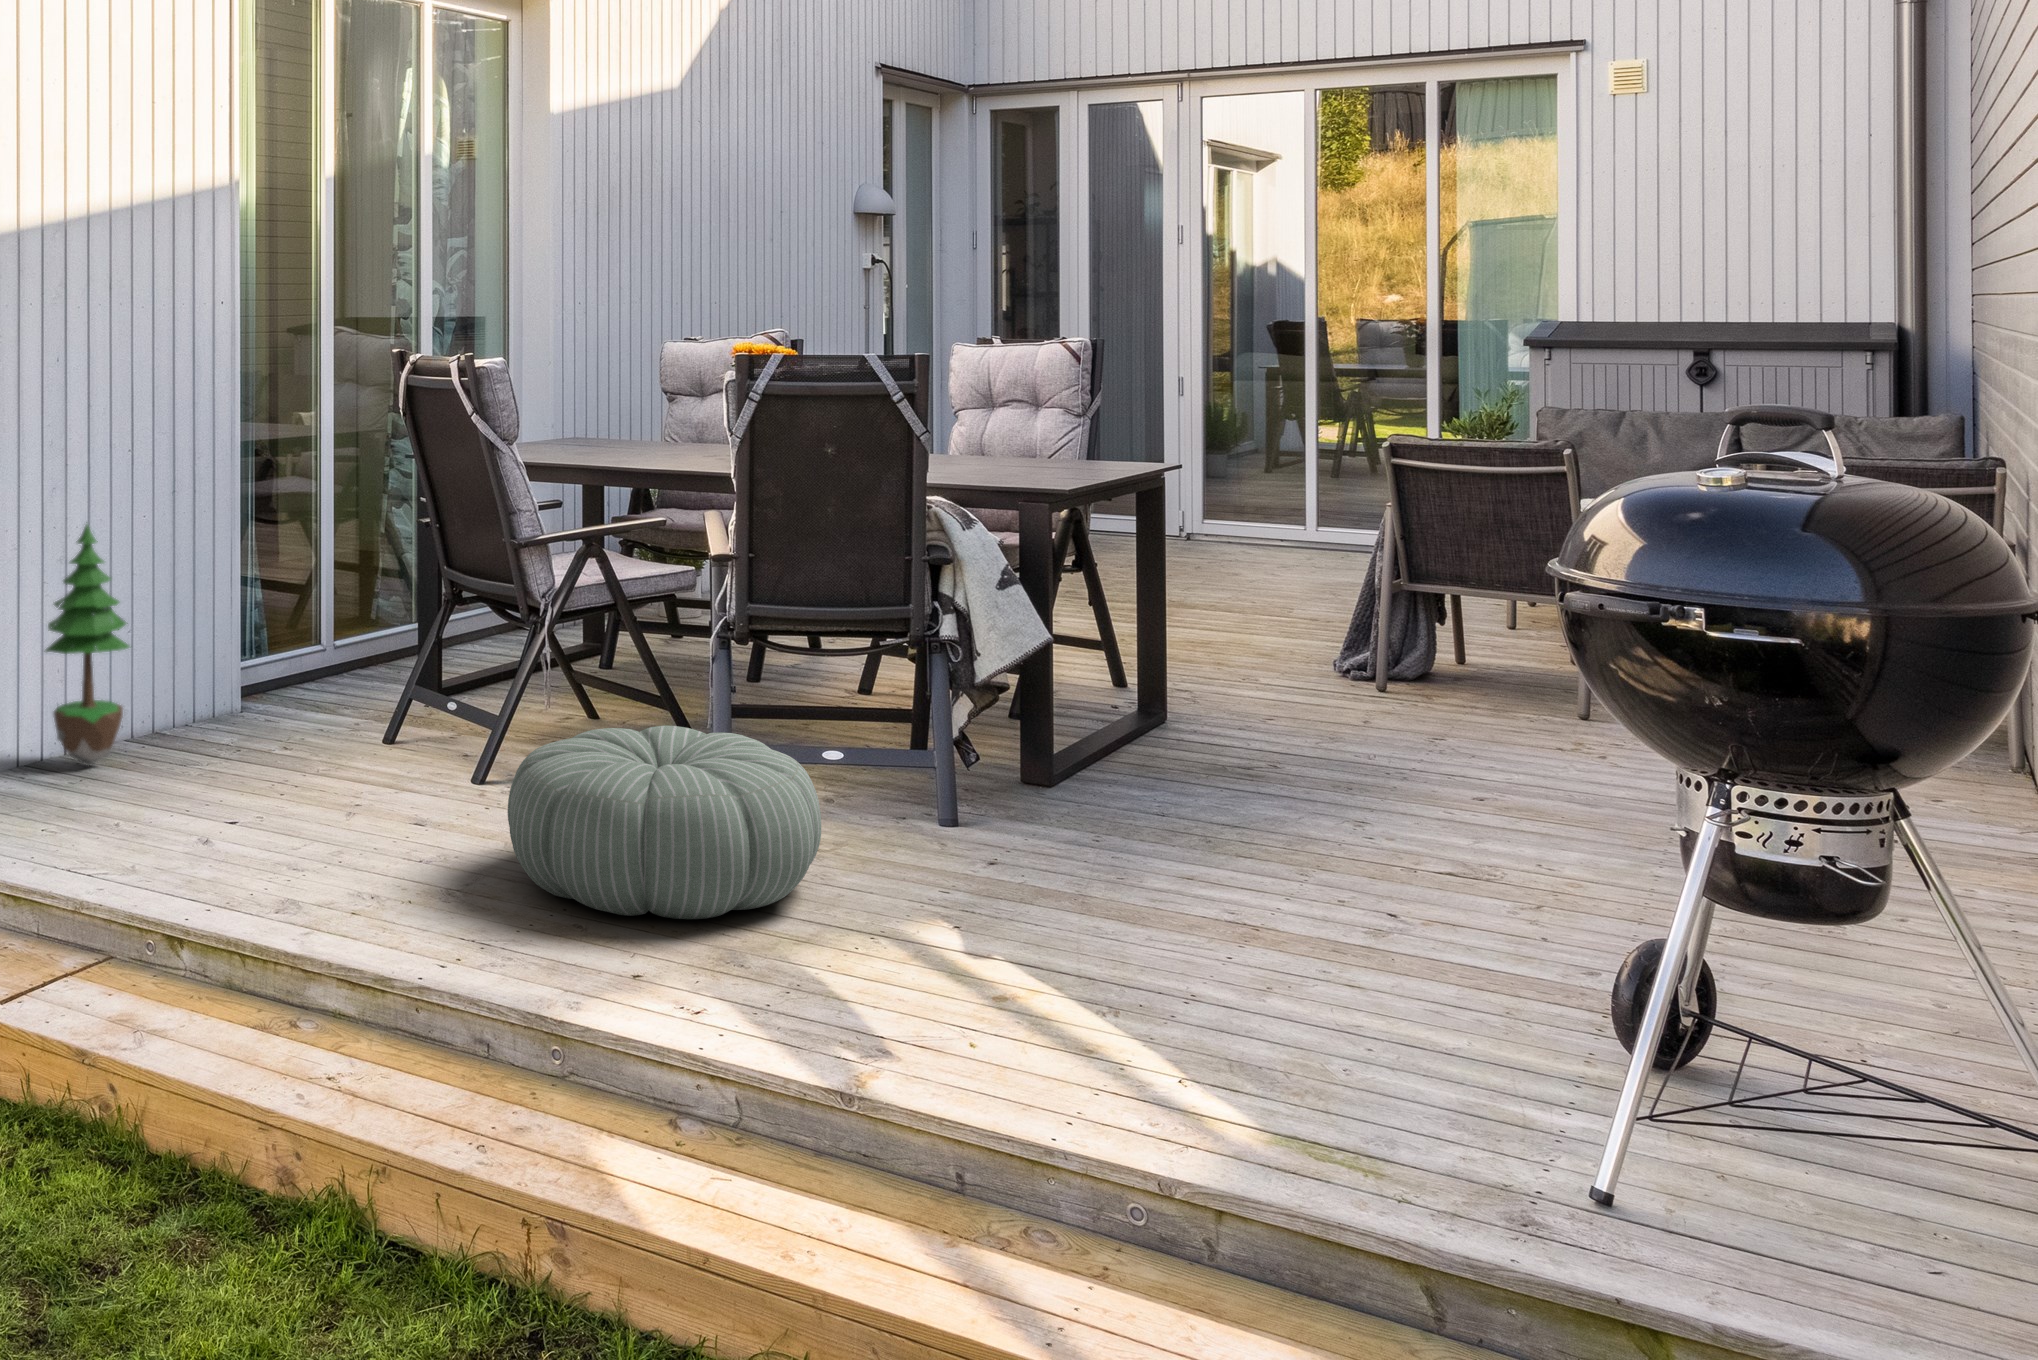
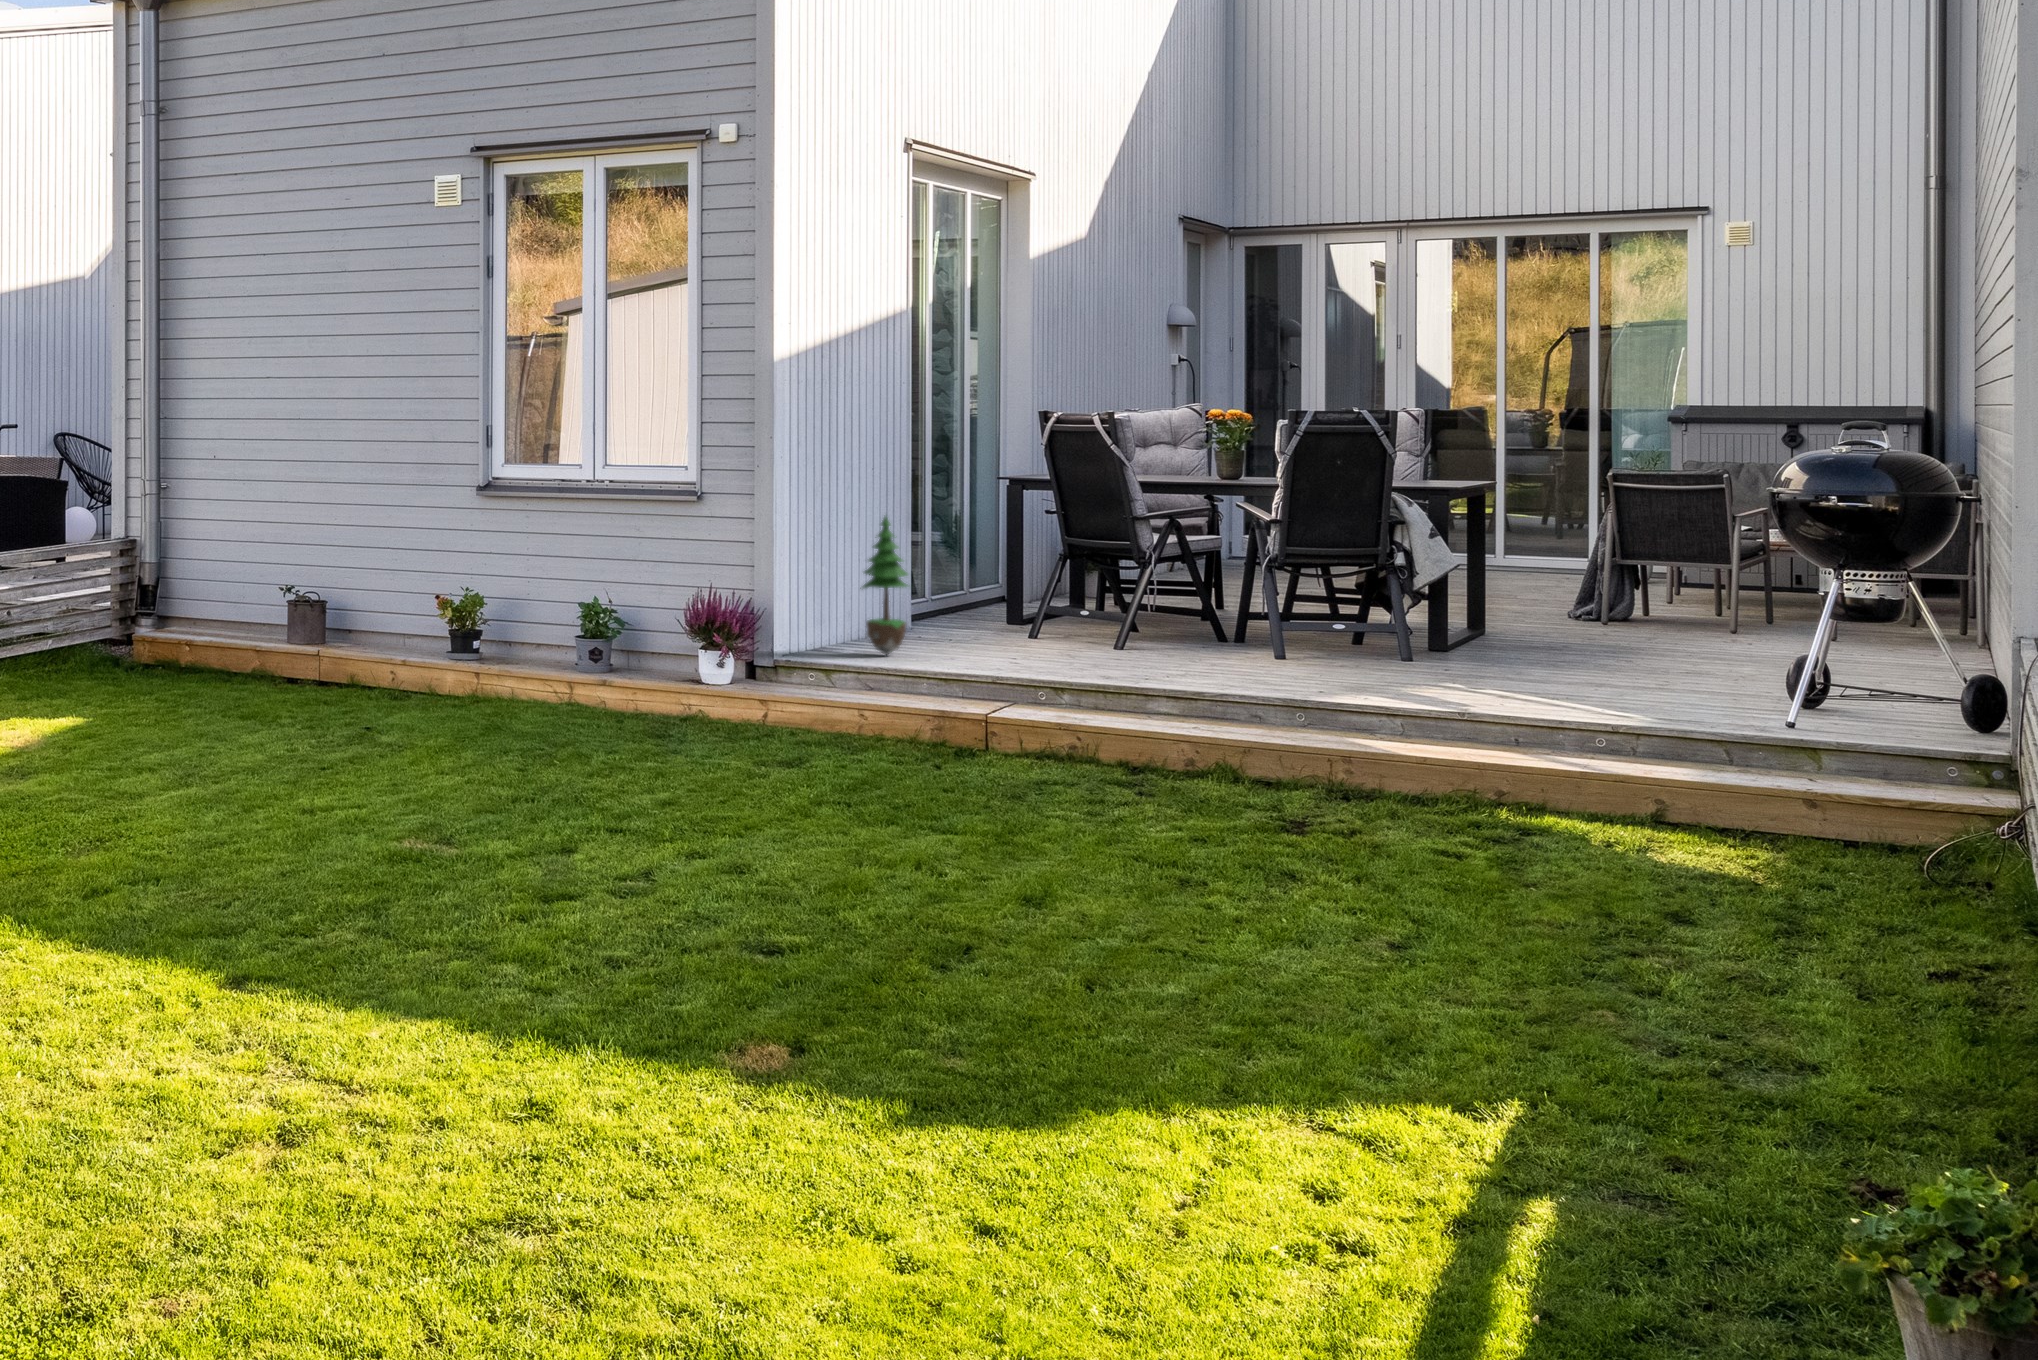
pouf: present [507,726,821,919] -> none [1208,612,1385,695]

